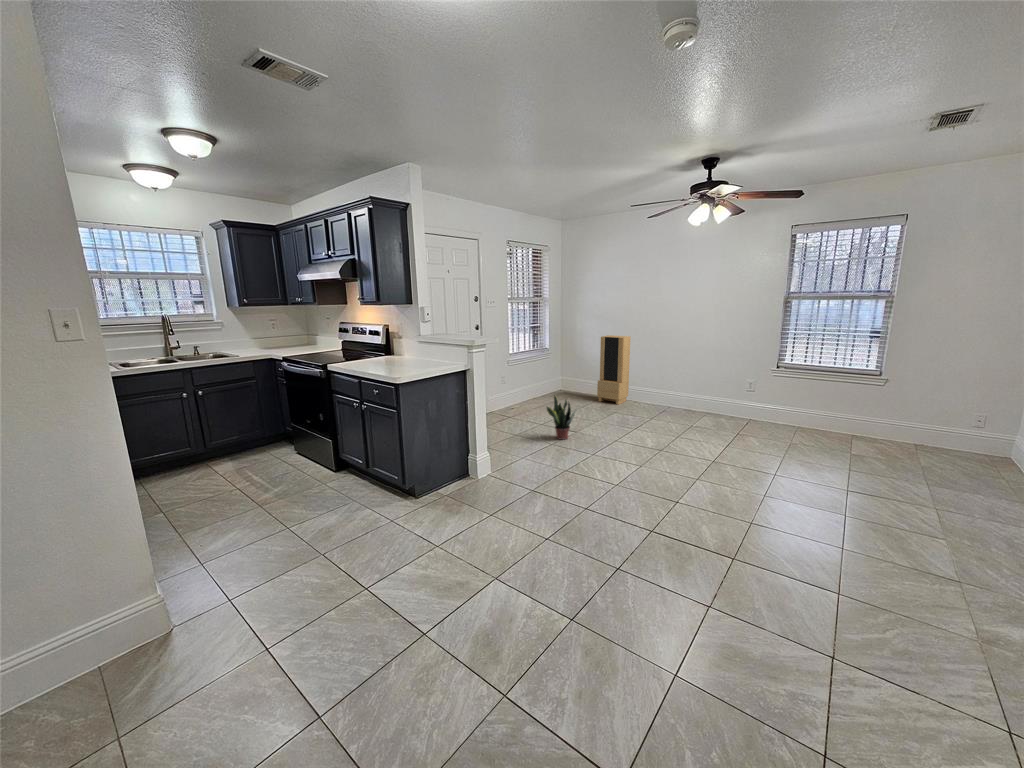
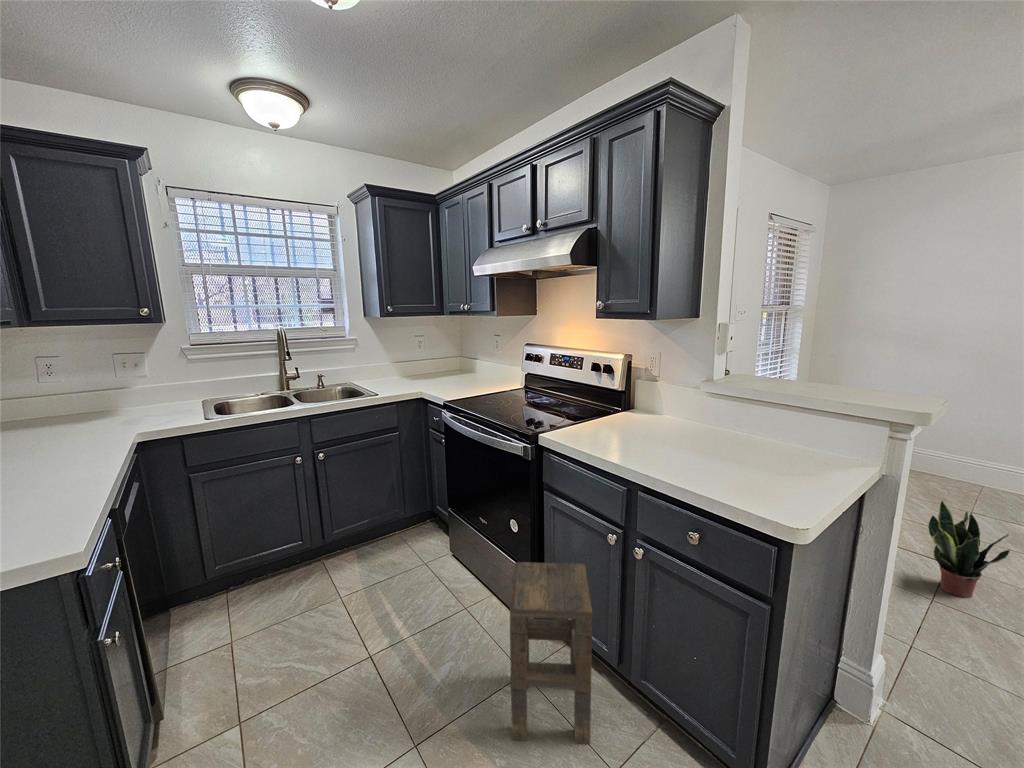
storage cabinet: present [597,335,631,404] -> none [927,370,1013,499]
side table: none [302,423,355,501] -> present [510,562,592,744]

